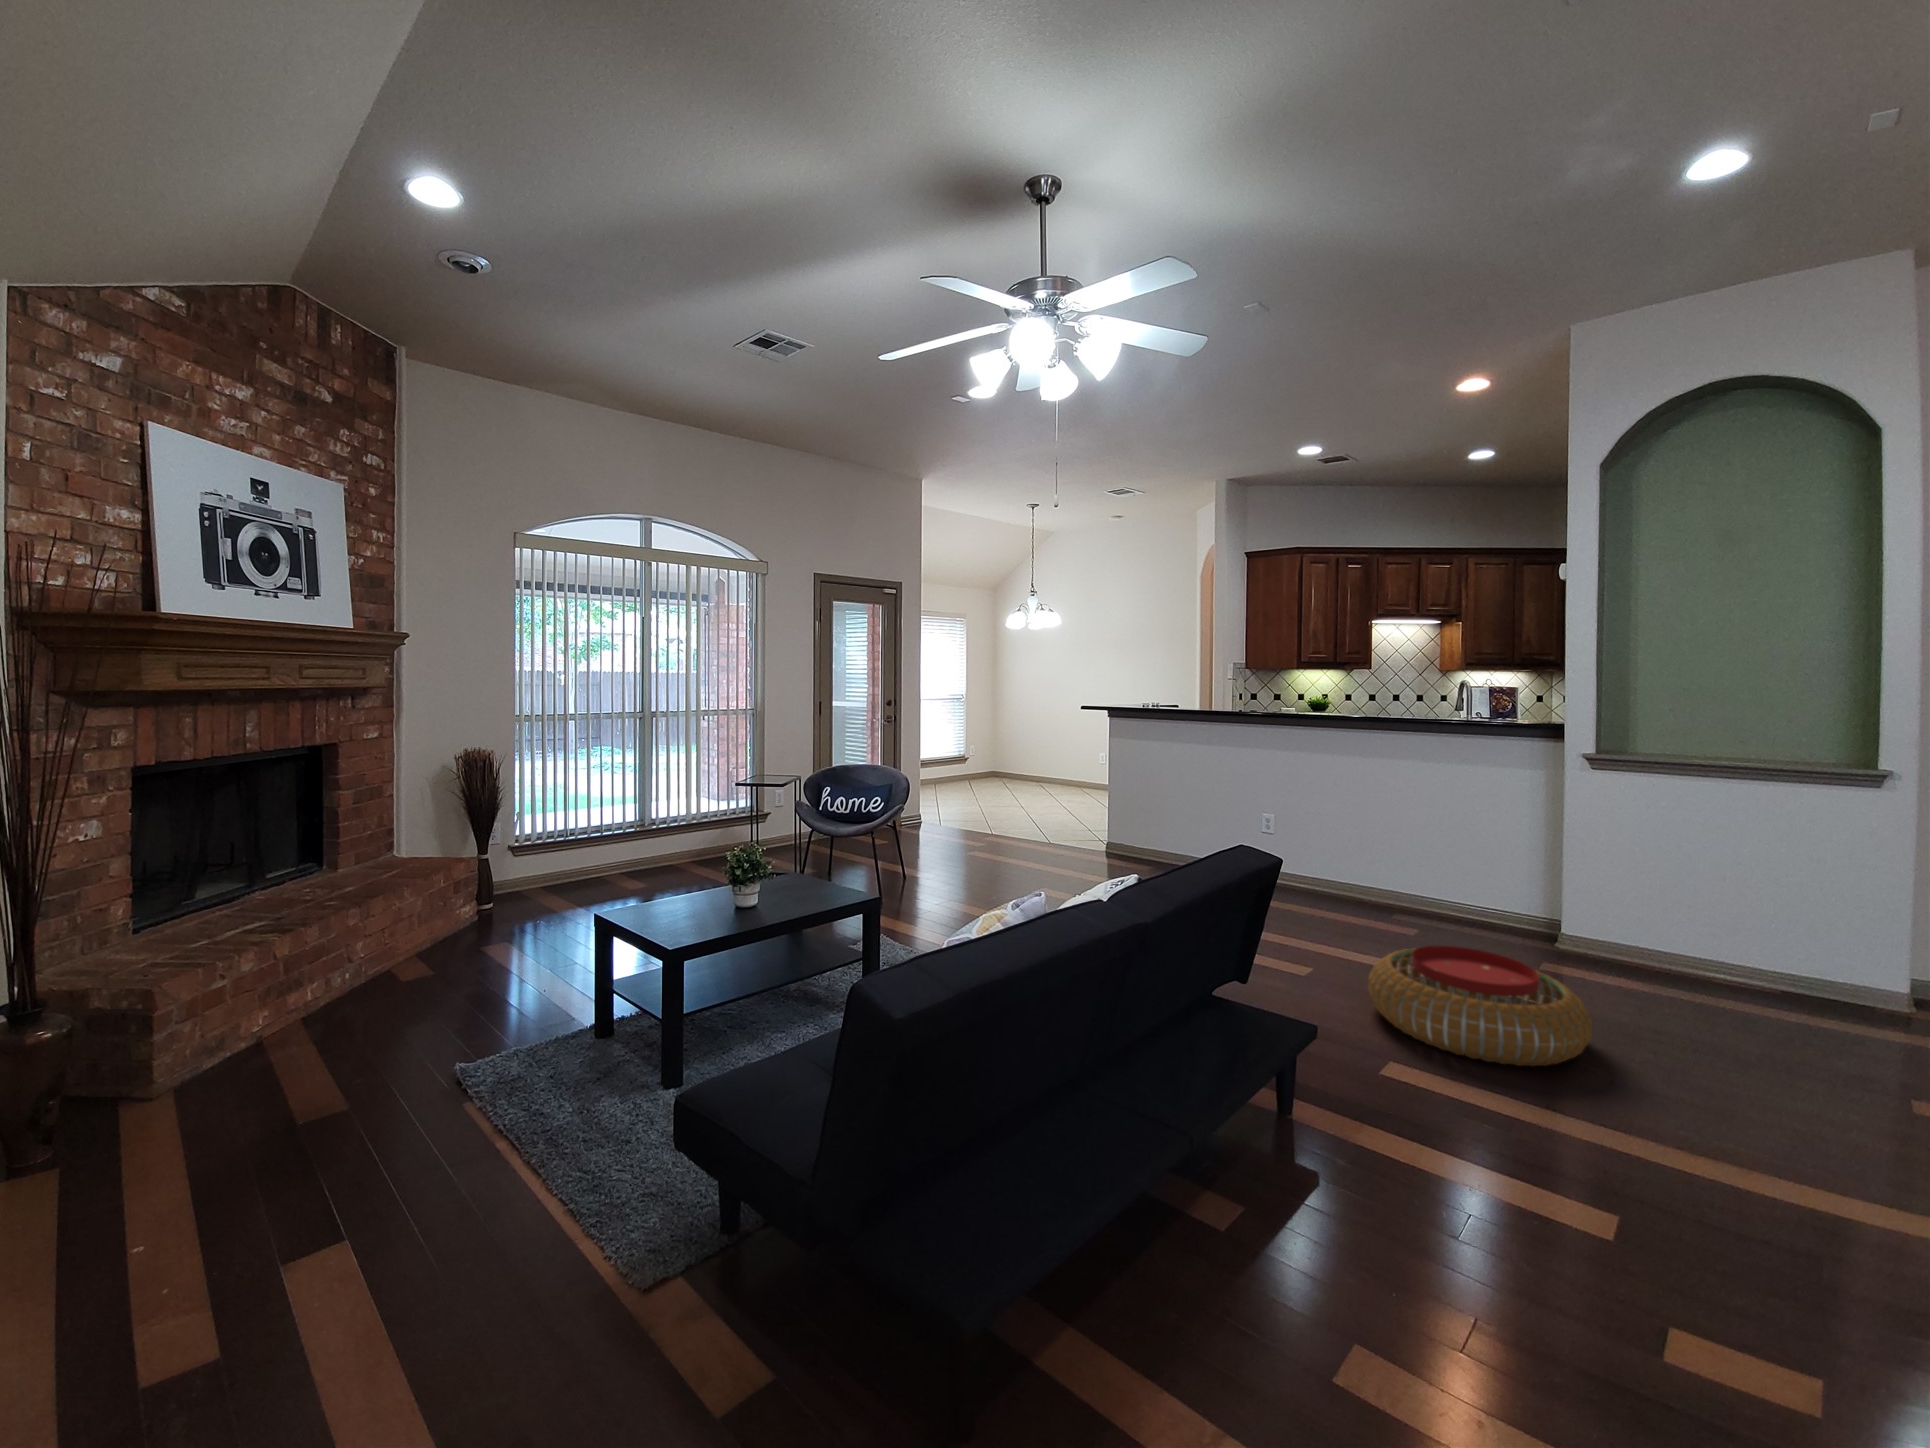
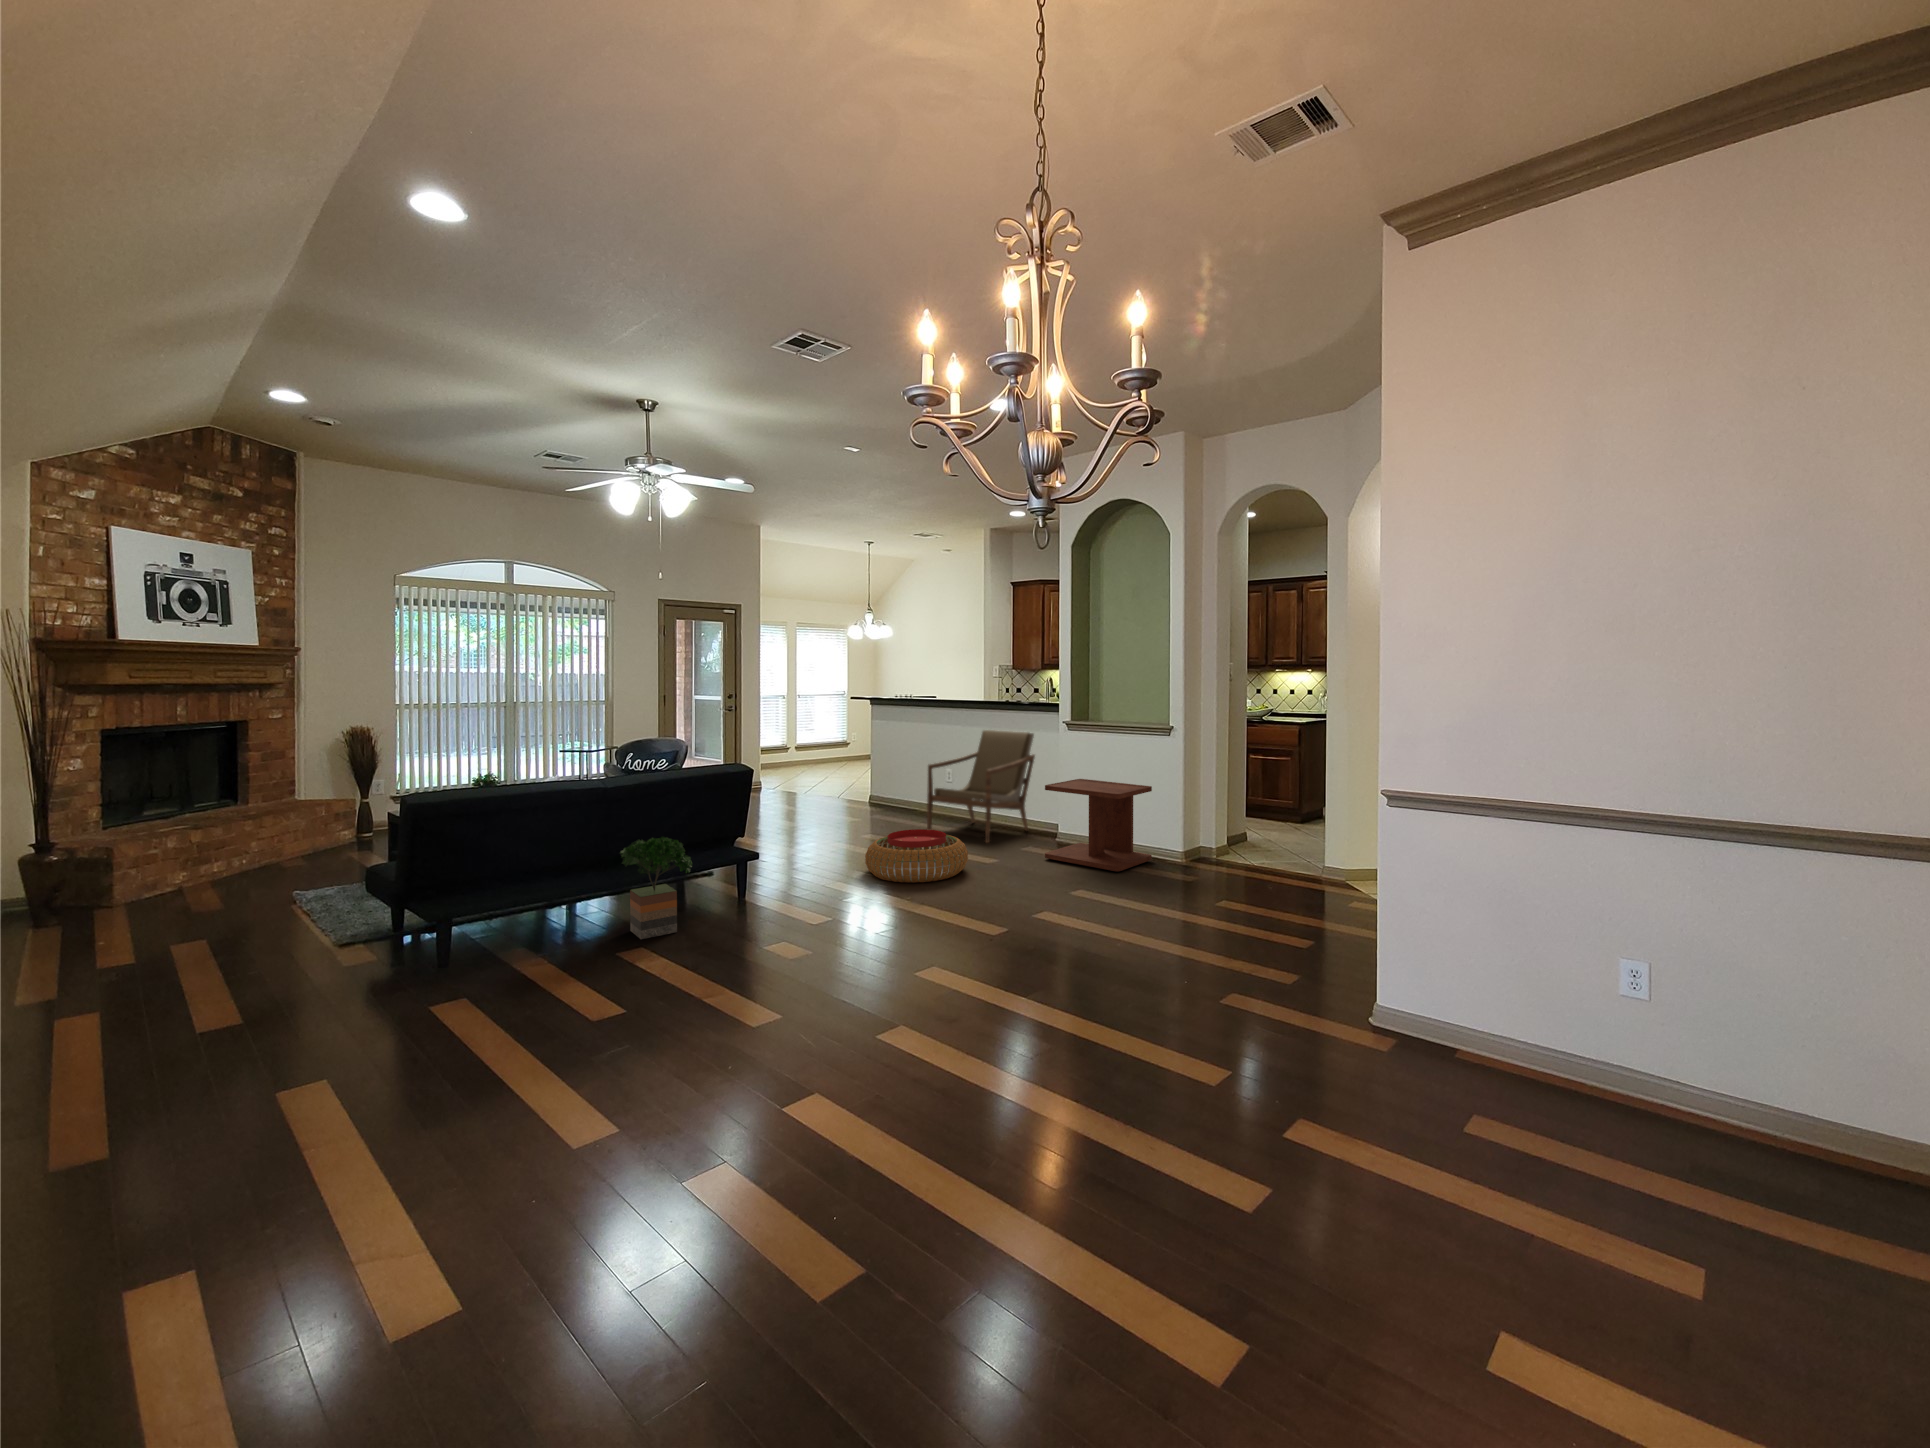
armchair: none [1303,759,1453,947] -> present [927,730,1035,843]
side table: none [1632,852,1872,1043] -> present [1045,779,1152,871]
potted tree: none [1198,1032,1385,1302] -> present [621,837,692,939]

